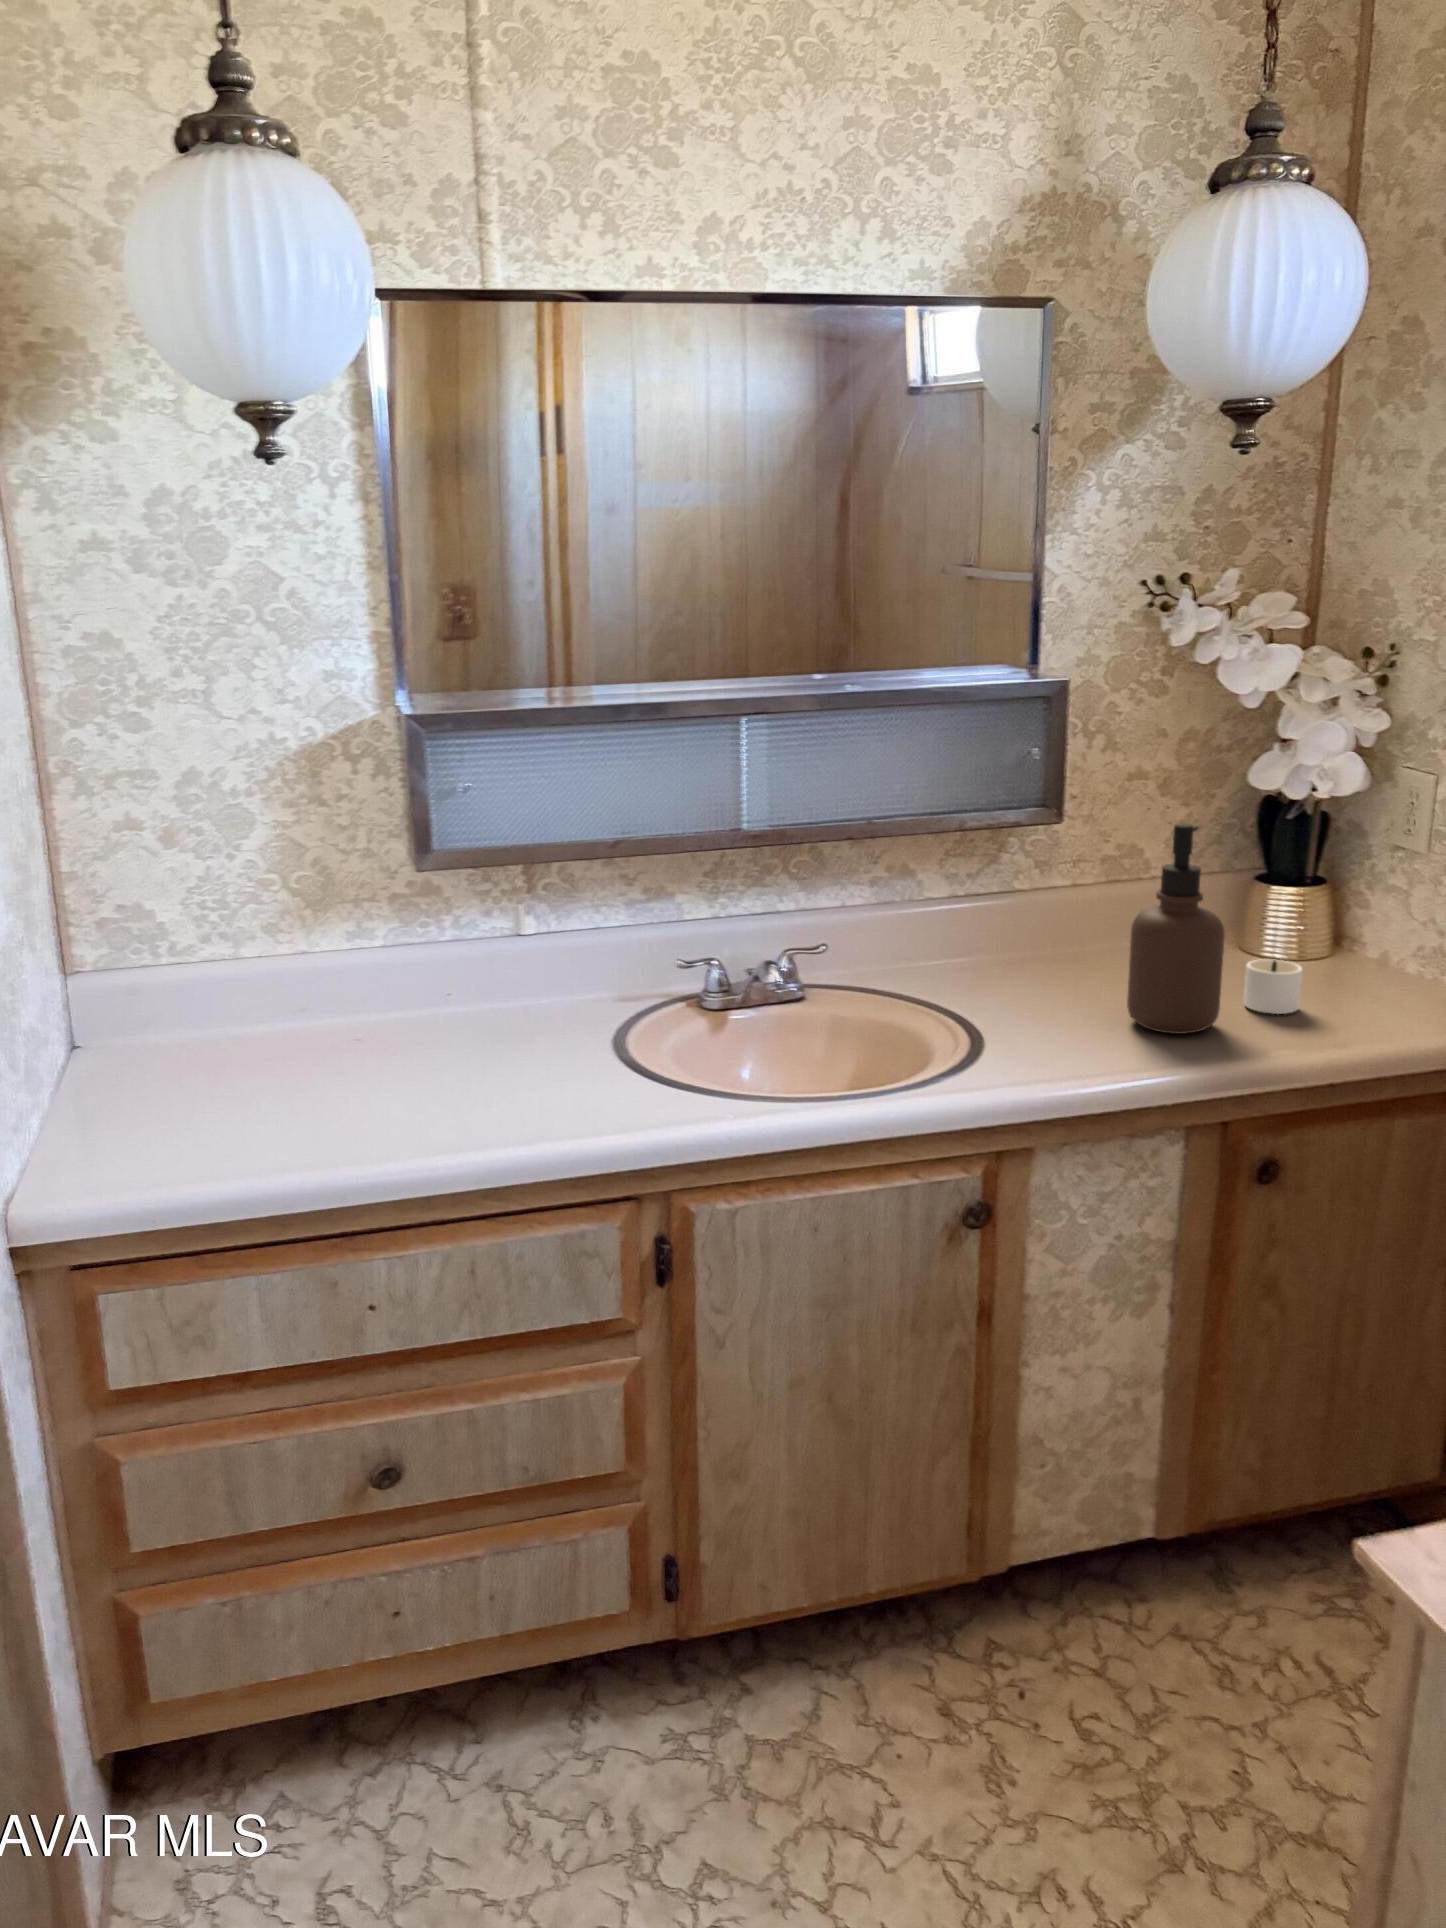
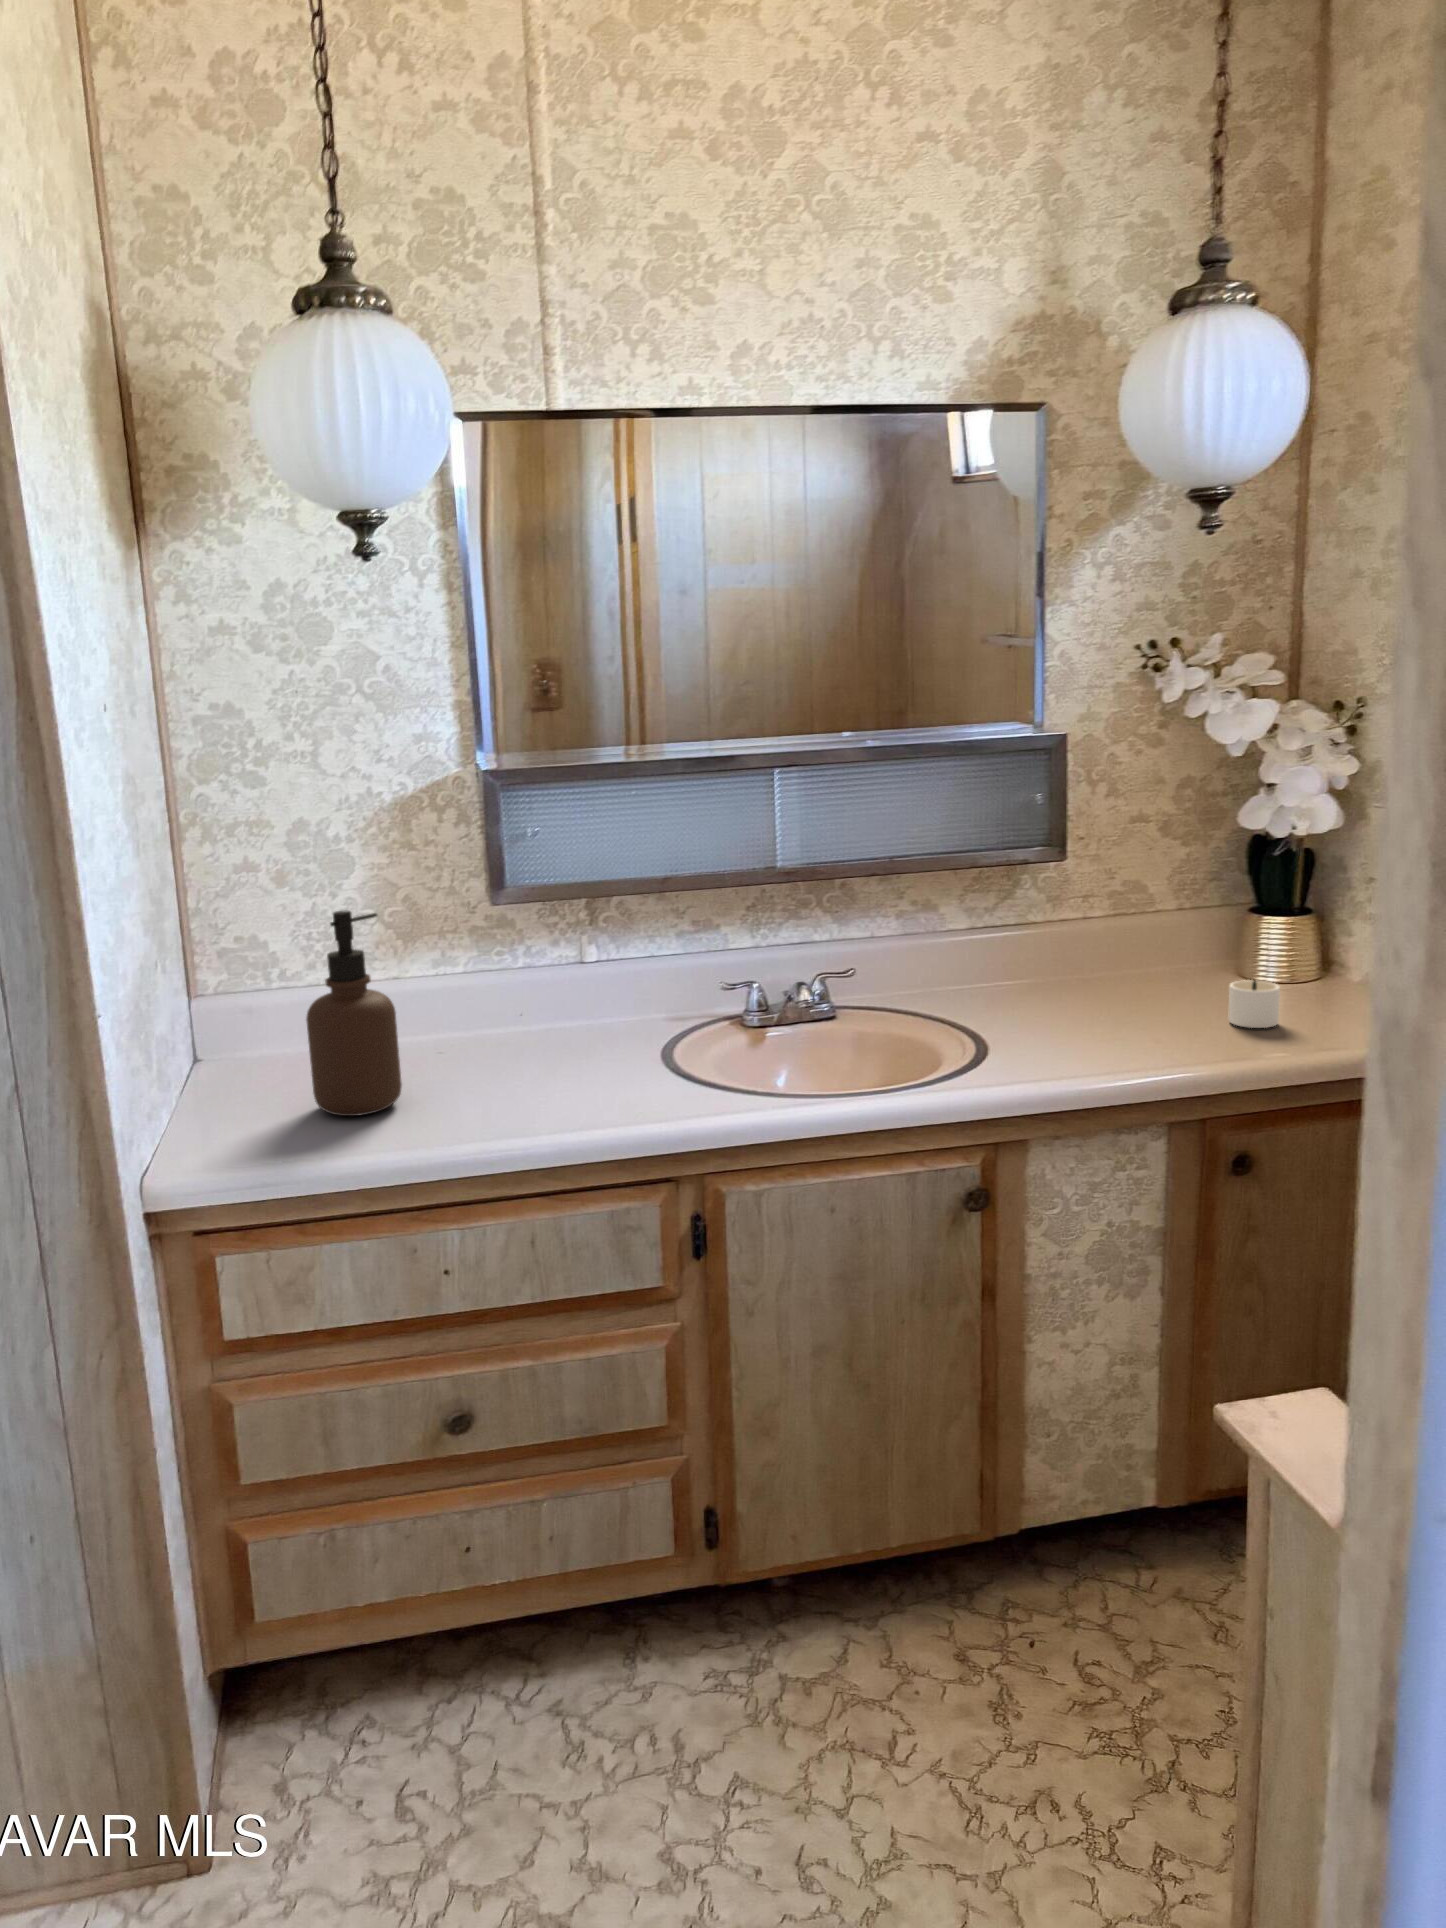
soap dispenser: present [1127,824,1225,1034] -> present [306,910,402,1116]

